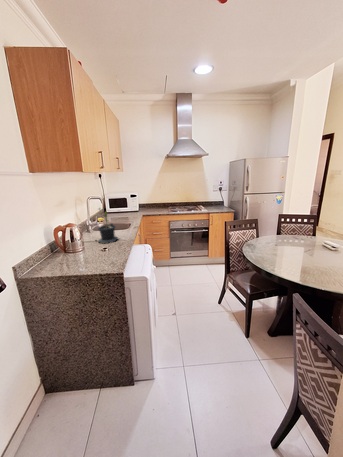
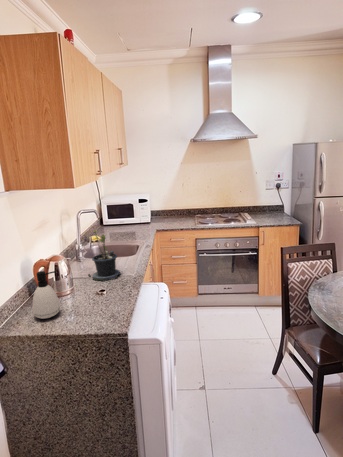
soap dispenser: none [53,232,74,266] -> present [33,271,60,319]

